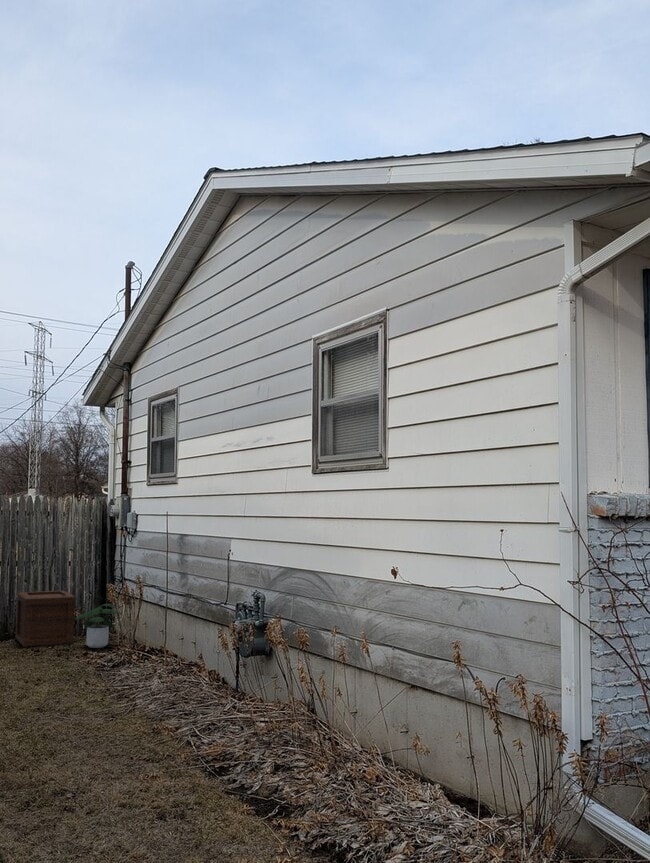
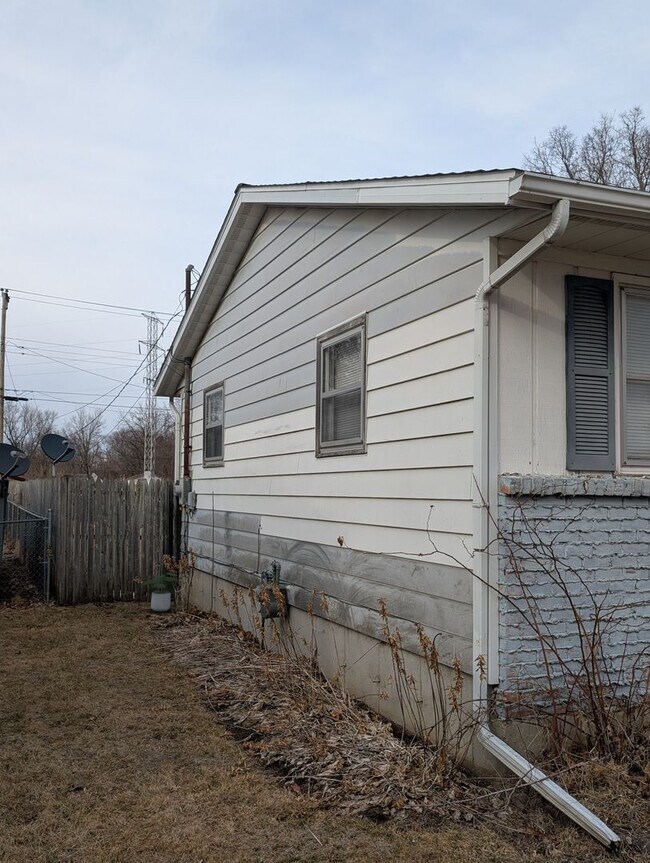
wooden crate: present [15,591,75,647] -> none [94,561,143,608]

